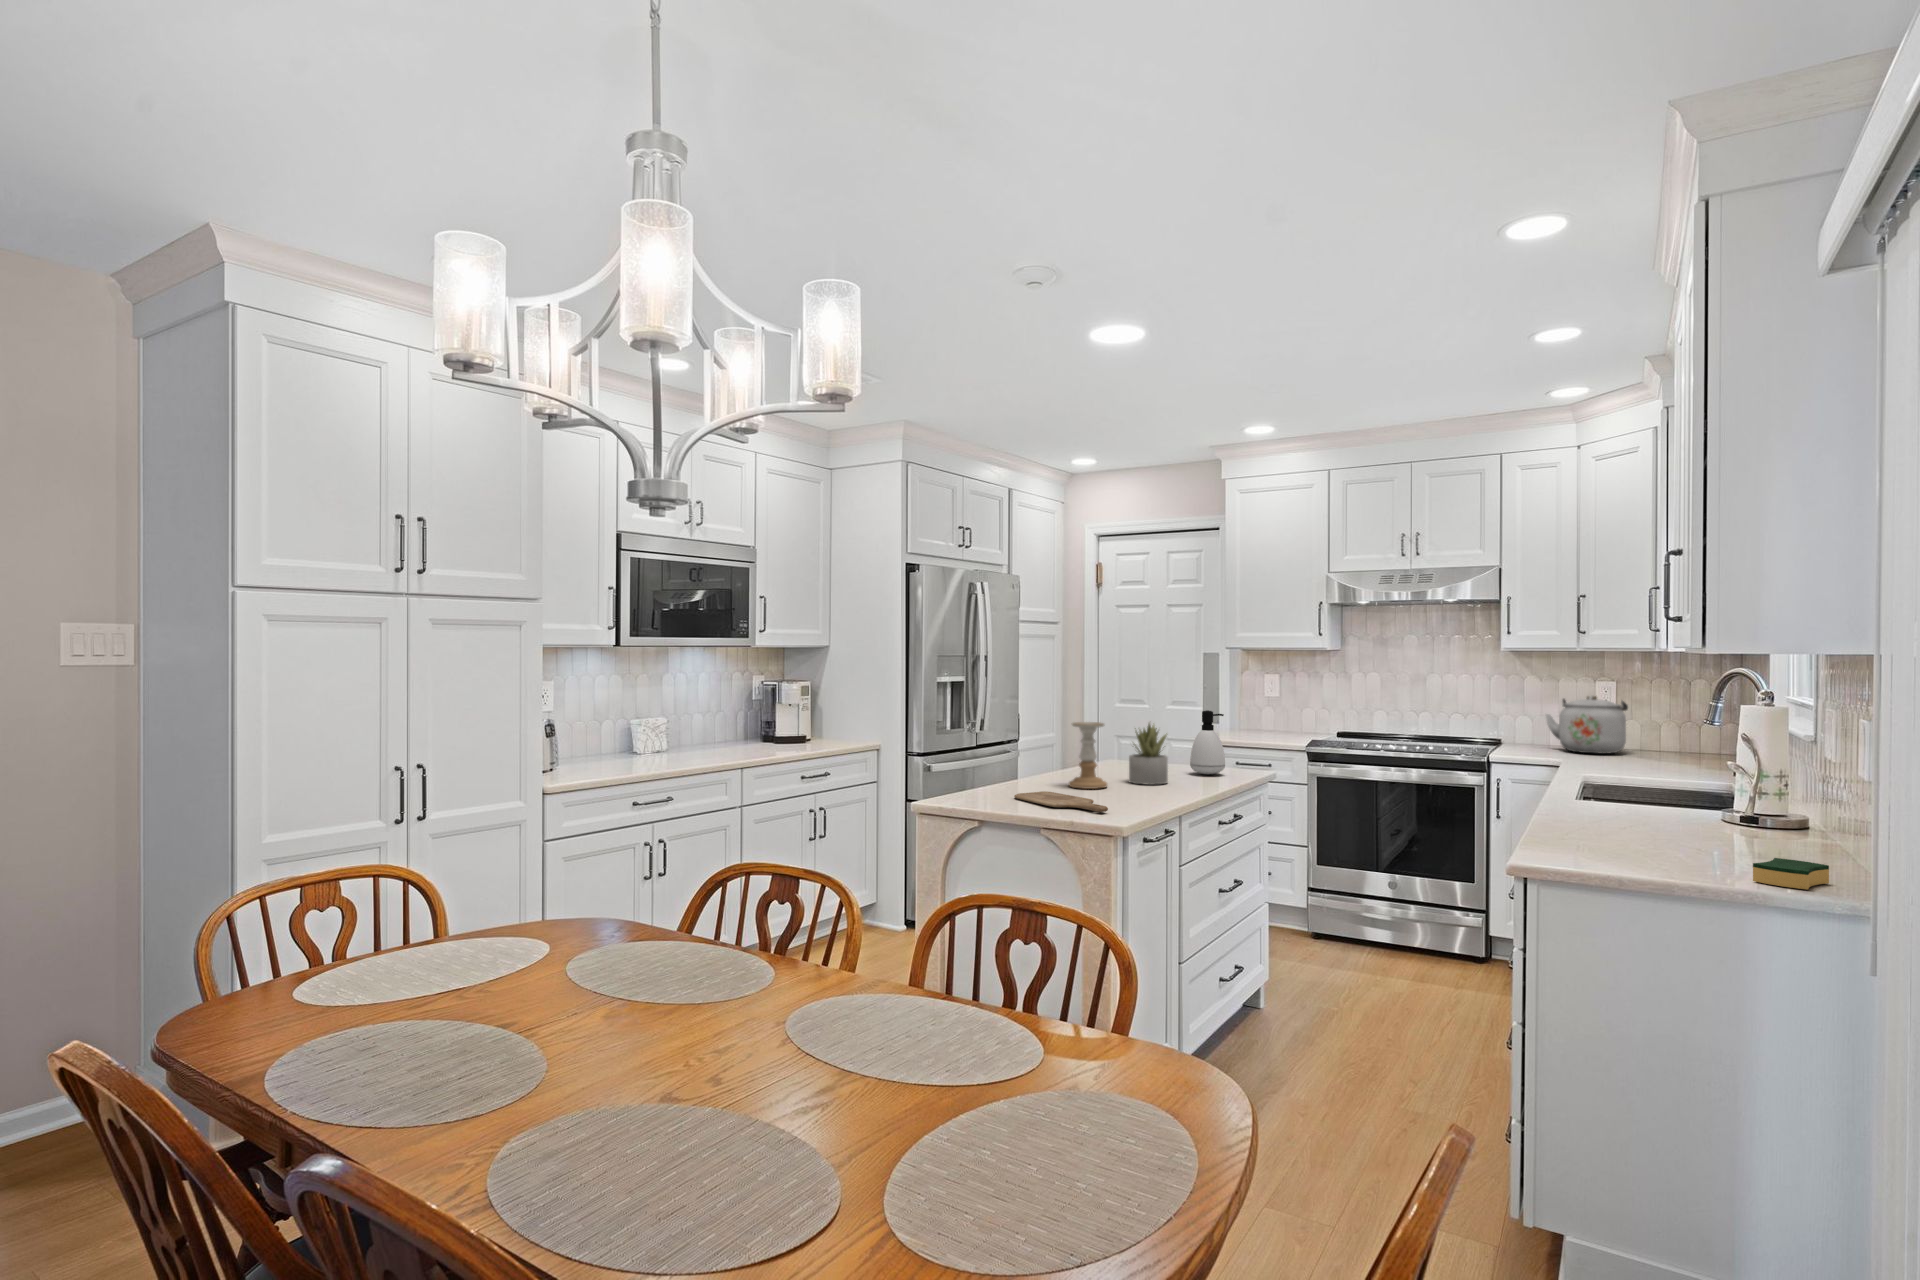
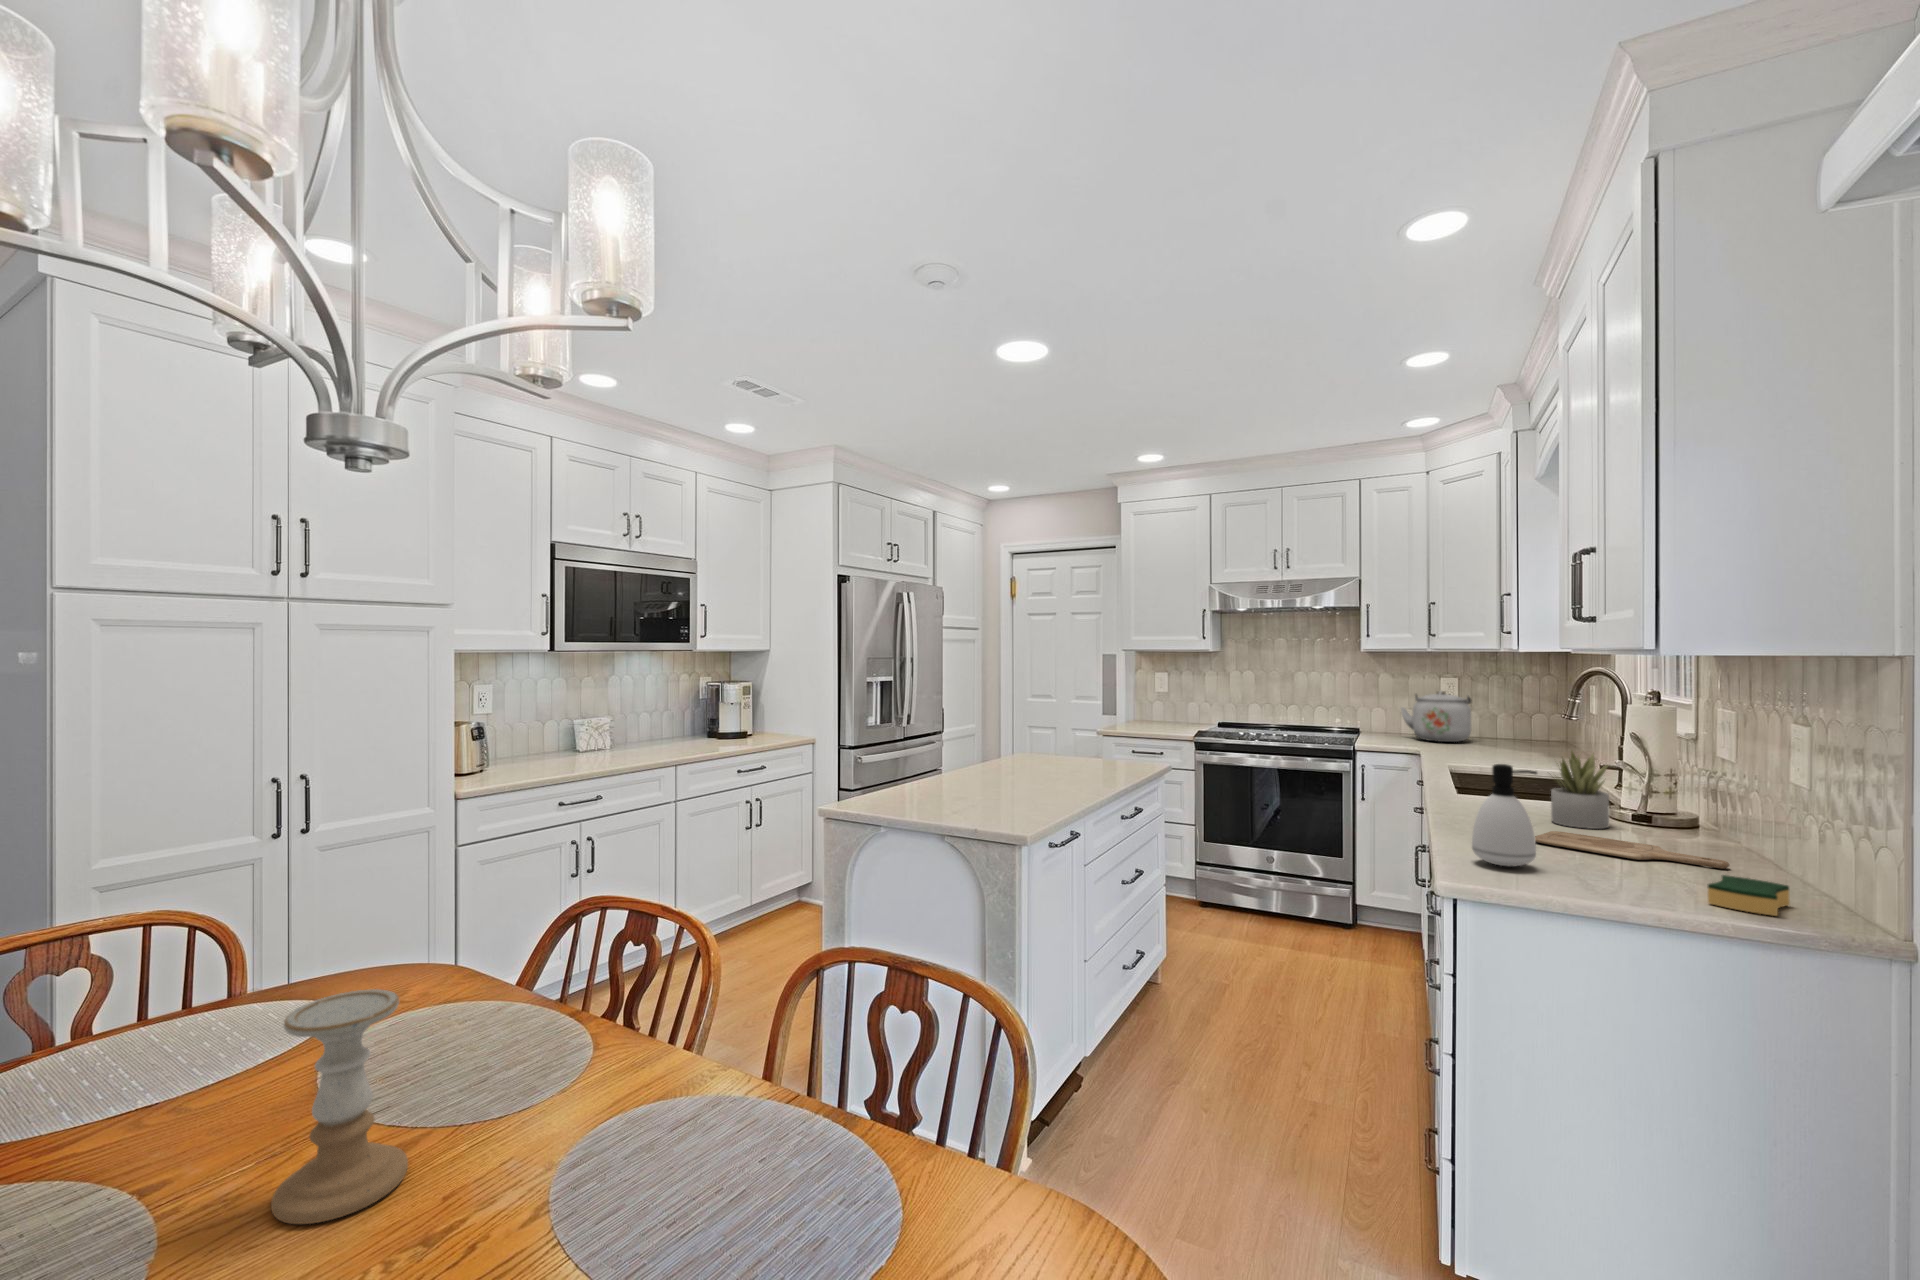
soap dispenser: present [1190,710,1225,774] -> present [1472,764,1537,867]
candle holder: present [1069,722,1107,789] -> present [271,989,408,1224]
succulent plant: present [1129,723,1168,785] -> present [1551,751,1609,829]
cutting board: present [1014,791,1108,812] -> present [1535,831,1730,869]

